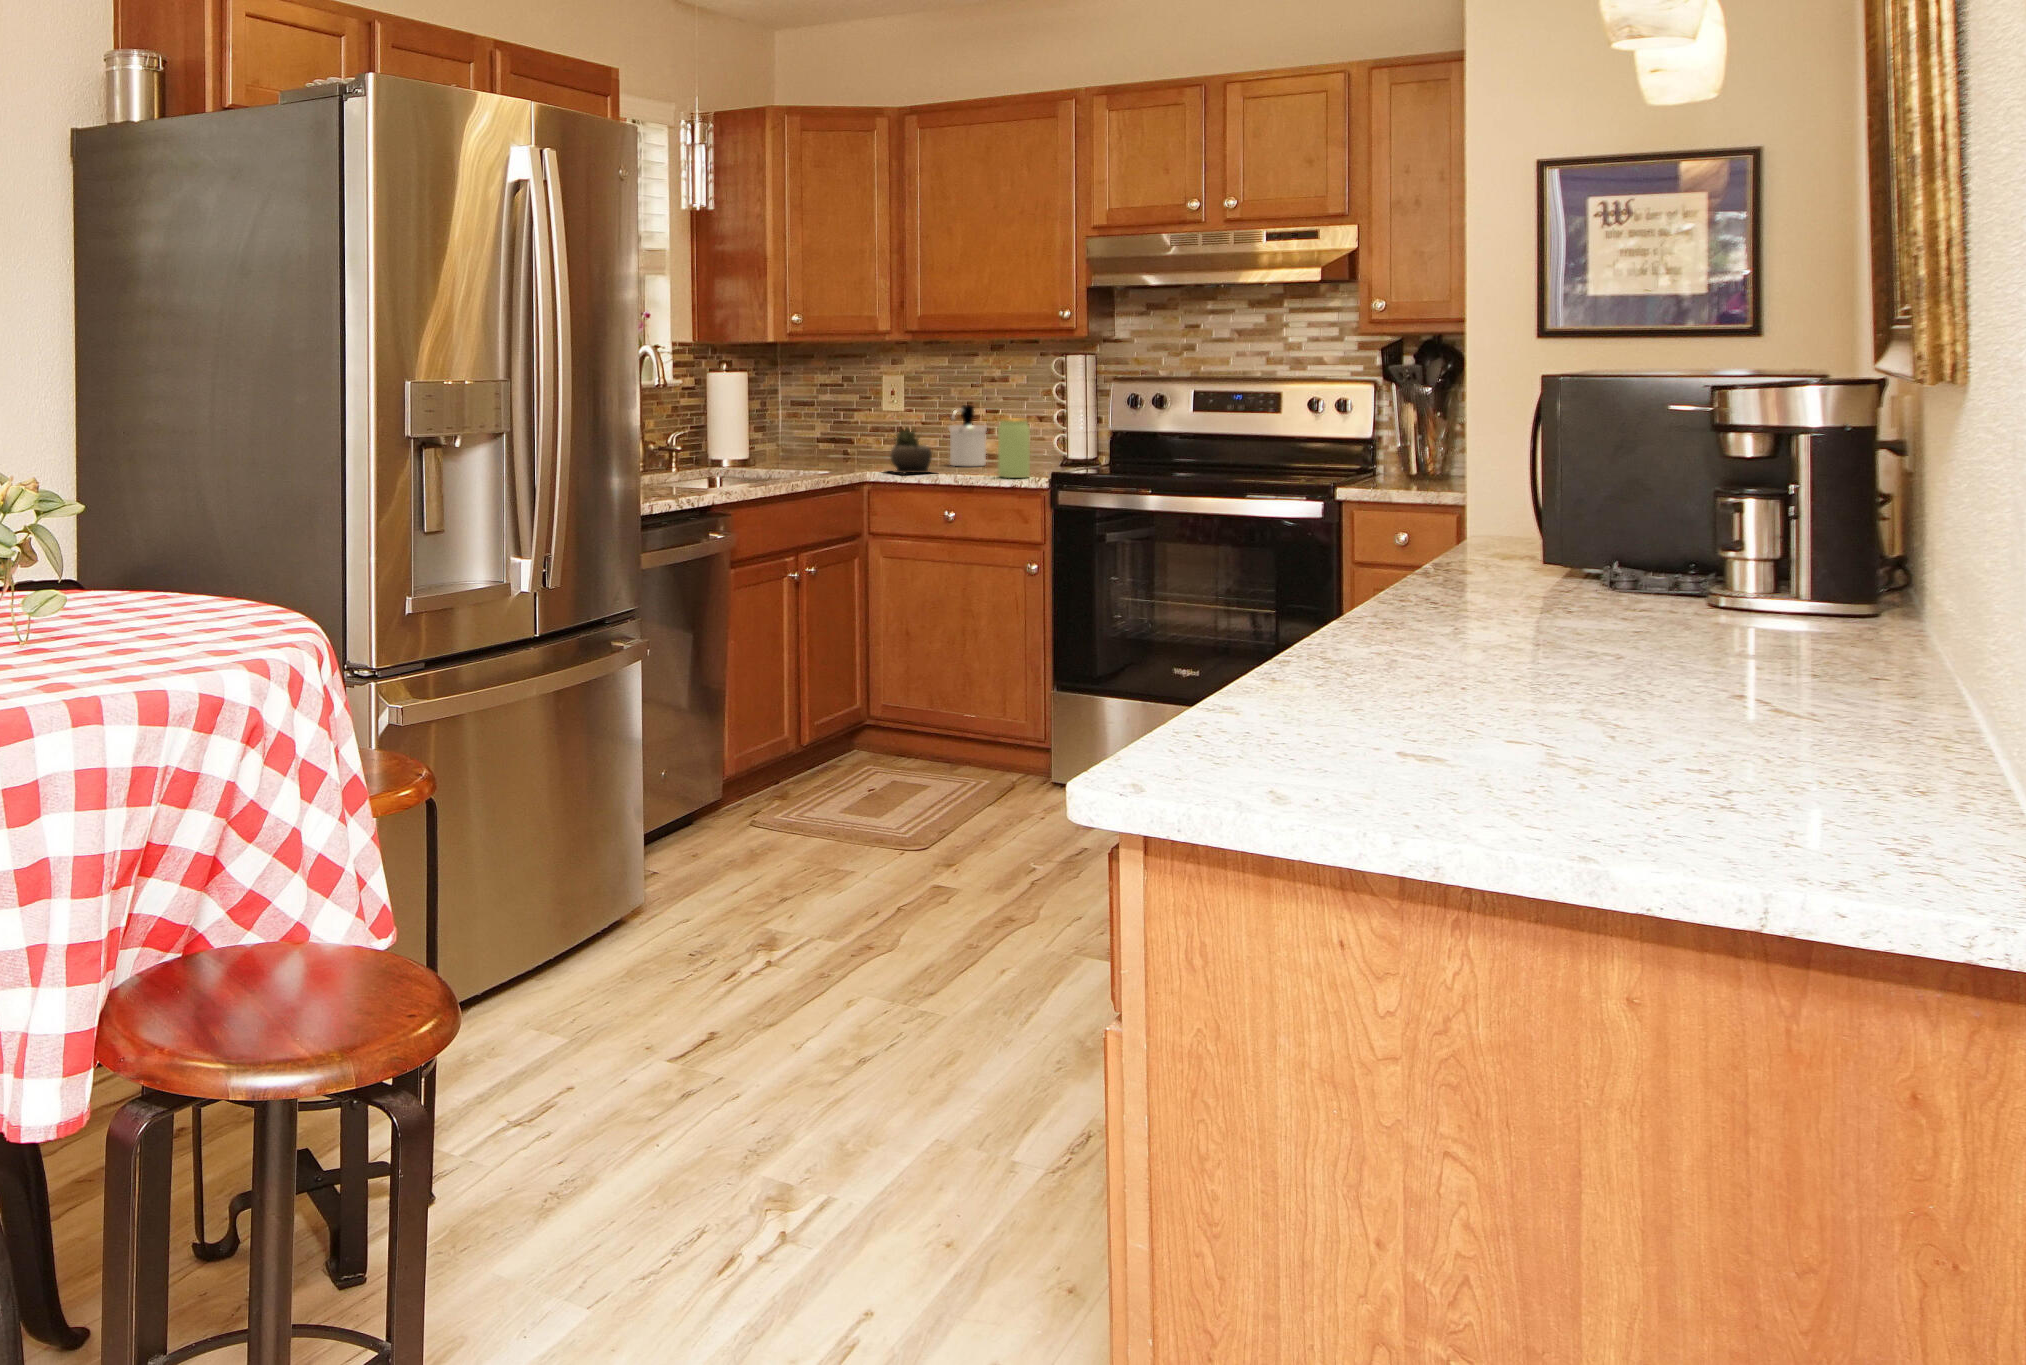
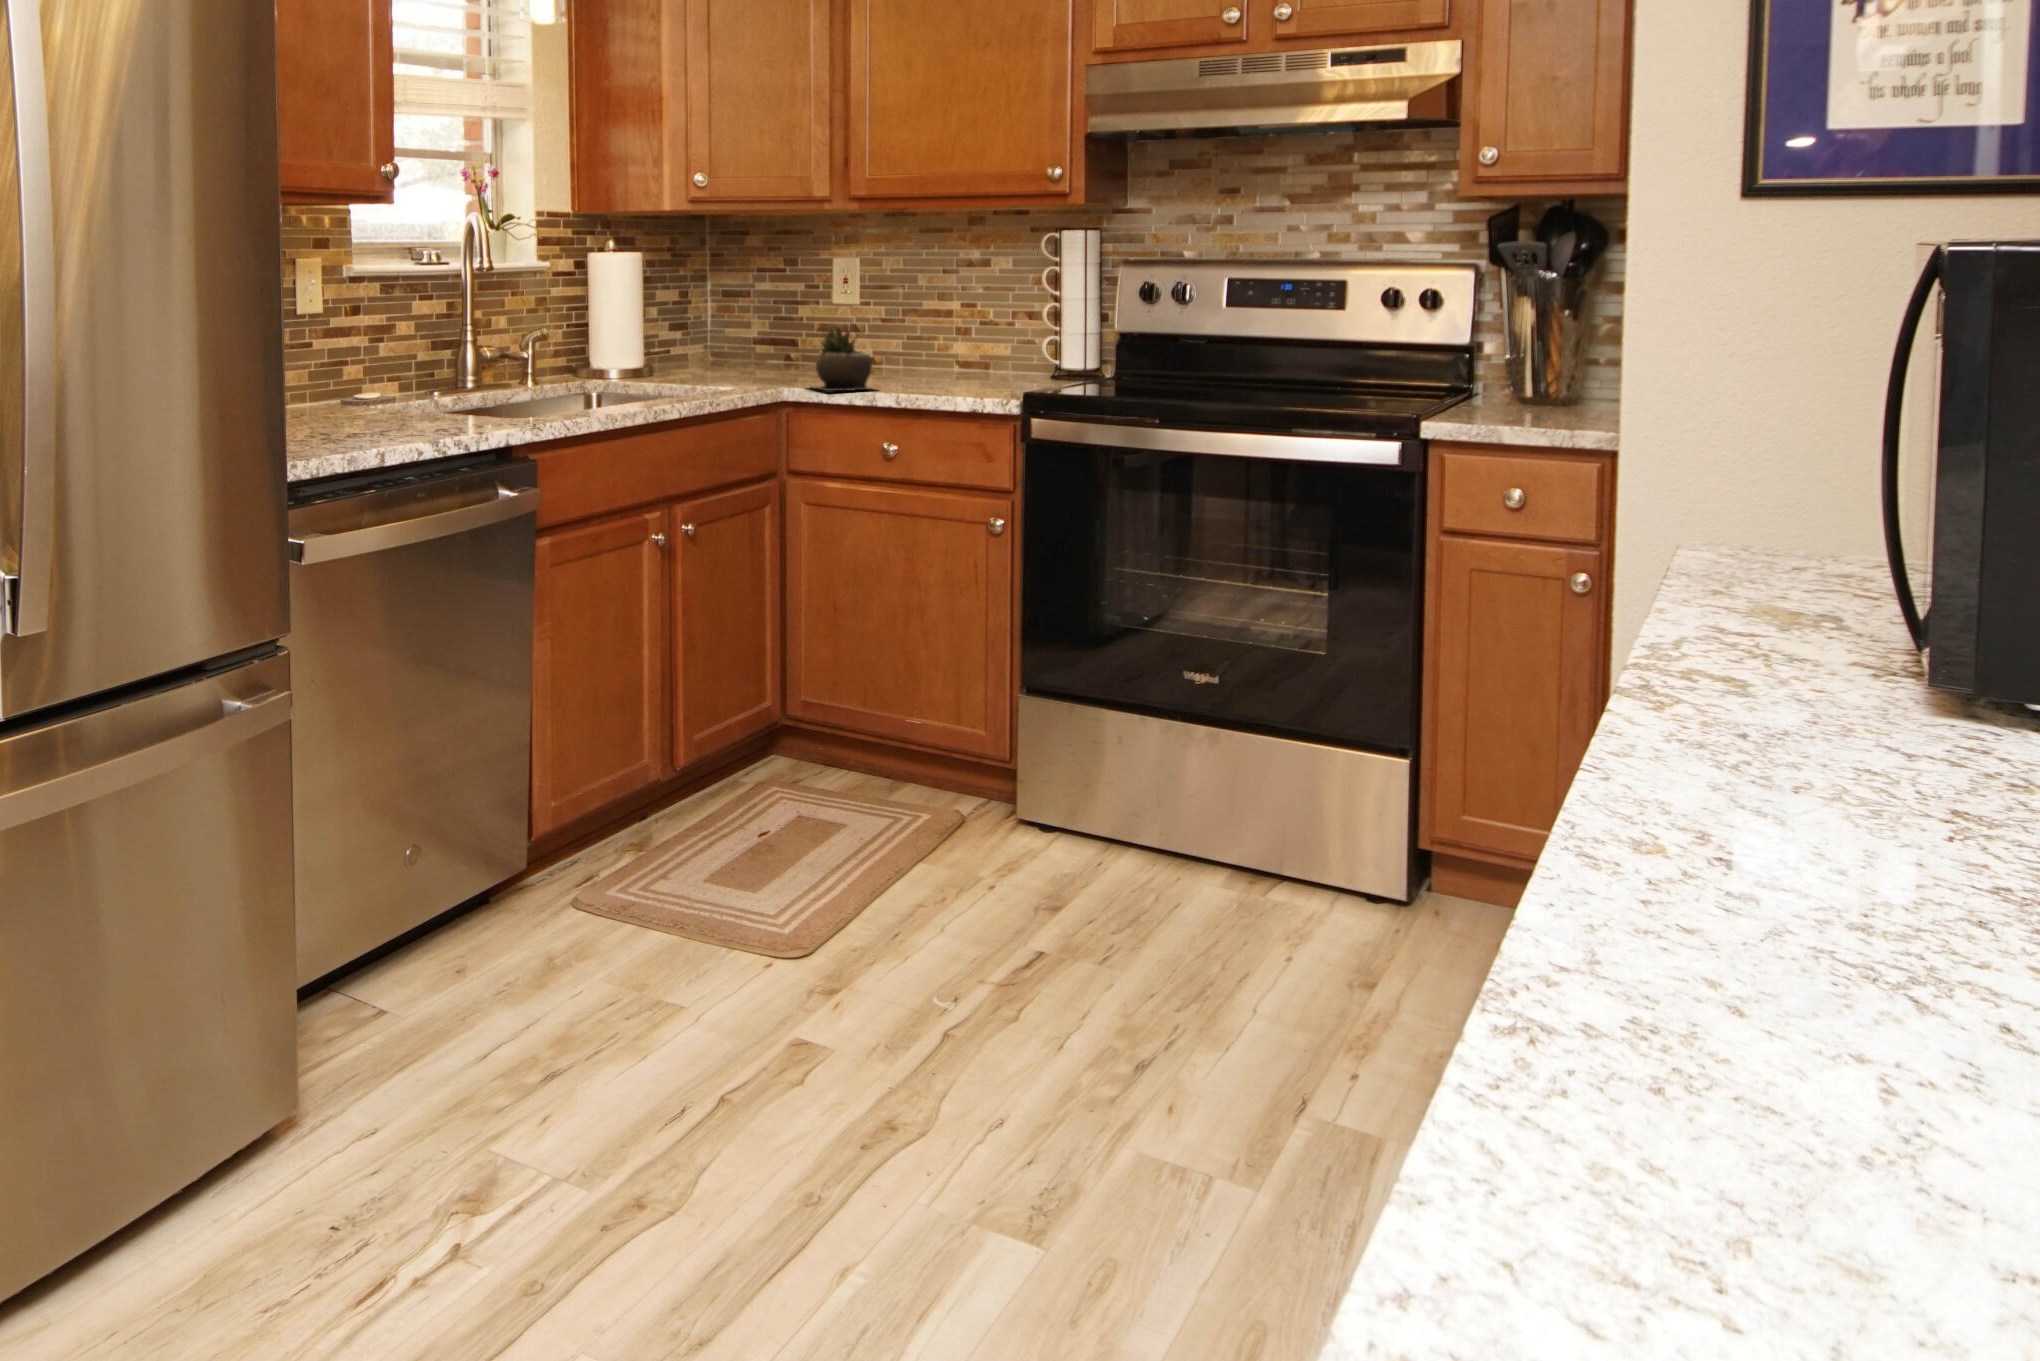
soap dispenser: present [949,405,987,466] -> none [902,297,953,380]
jar: present [998,418,1030,478] -> none [955,315,999,399]

